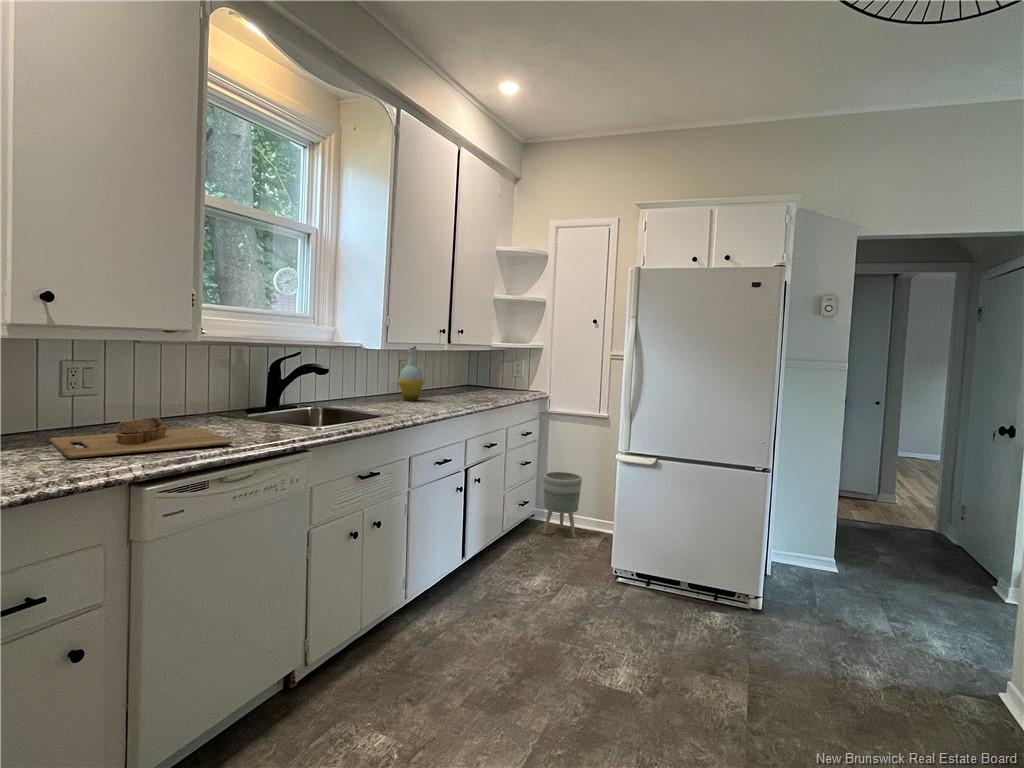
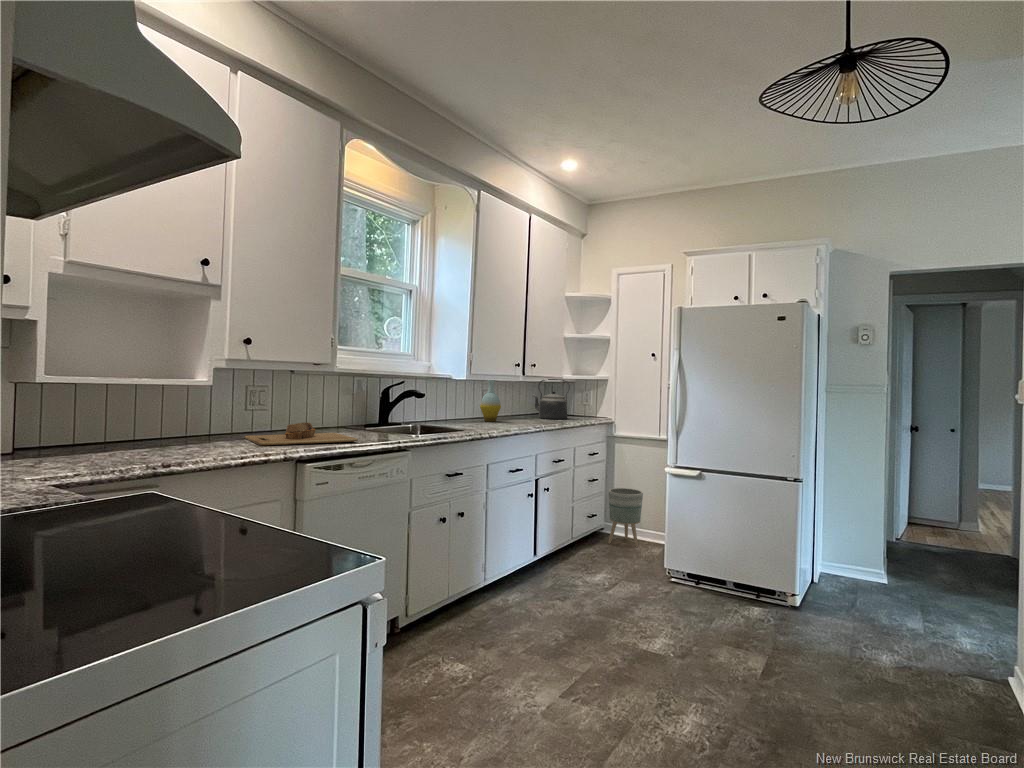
kettle: none [459,348,503,396] -> present [533,379,570,419]

